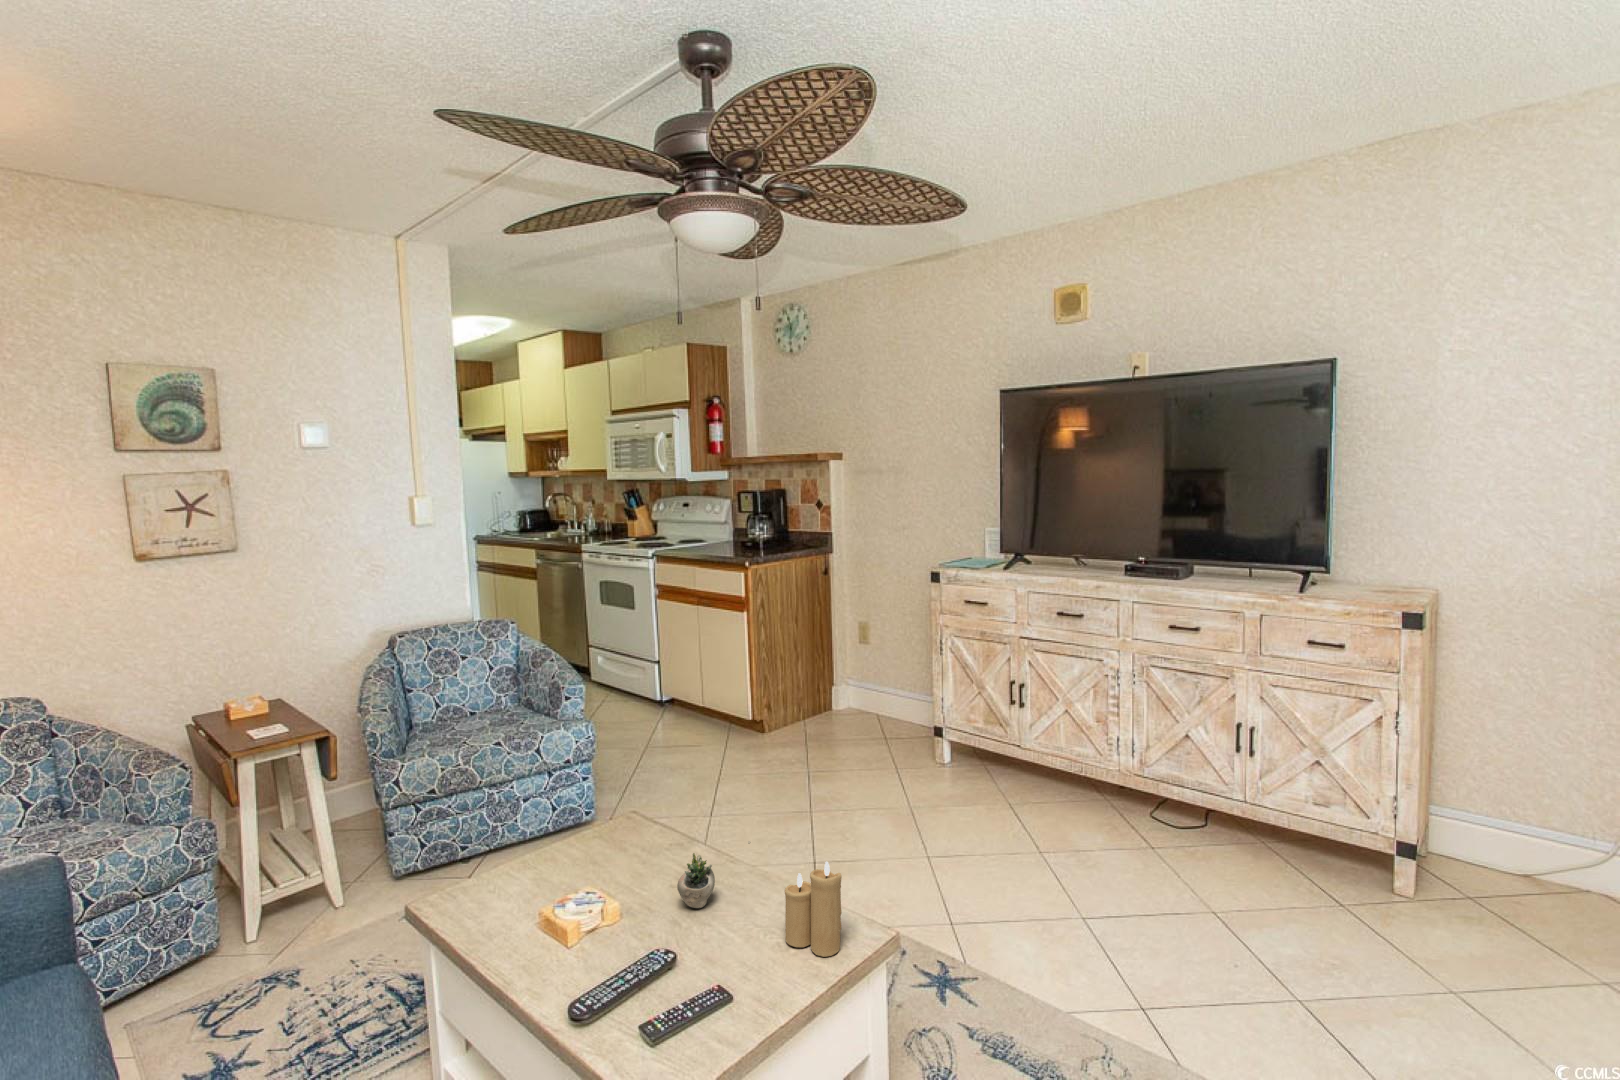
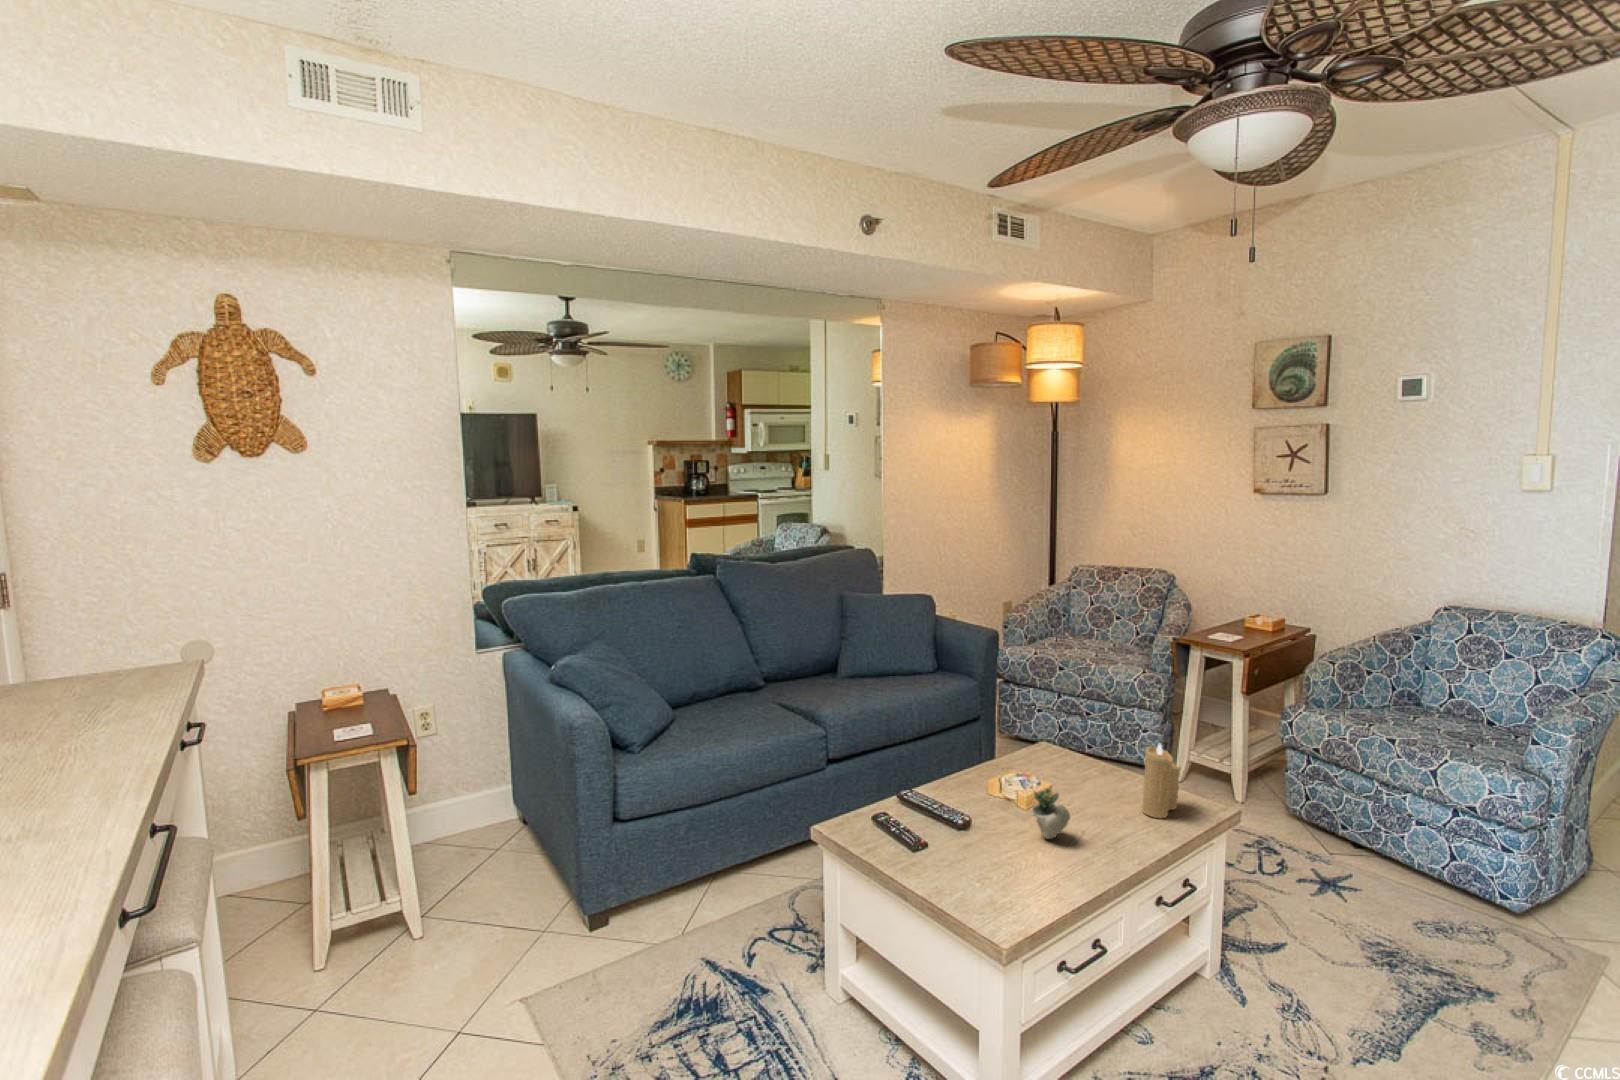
candle: present [784,861,842,957] -> present [1142,743,1181,818]

